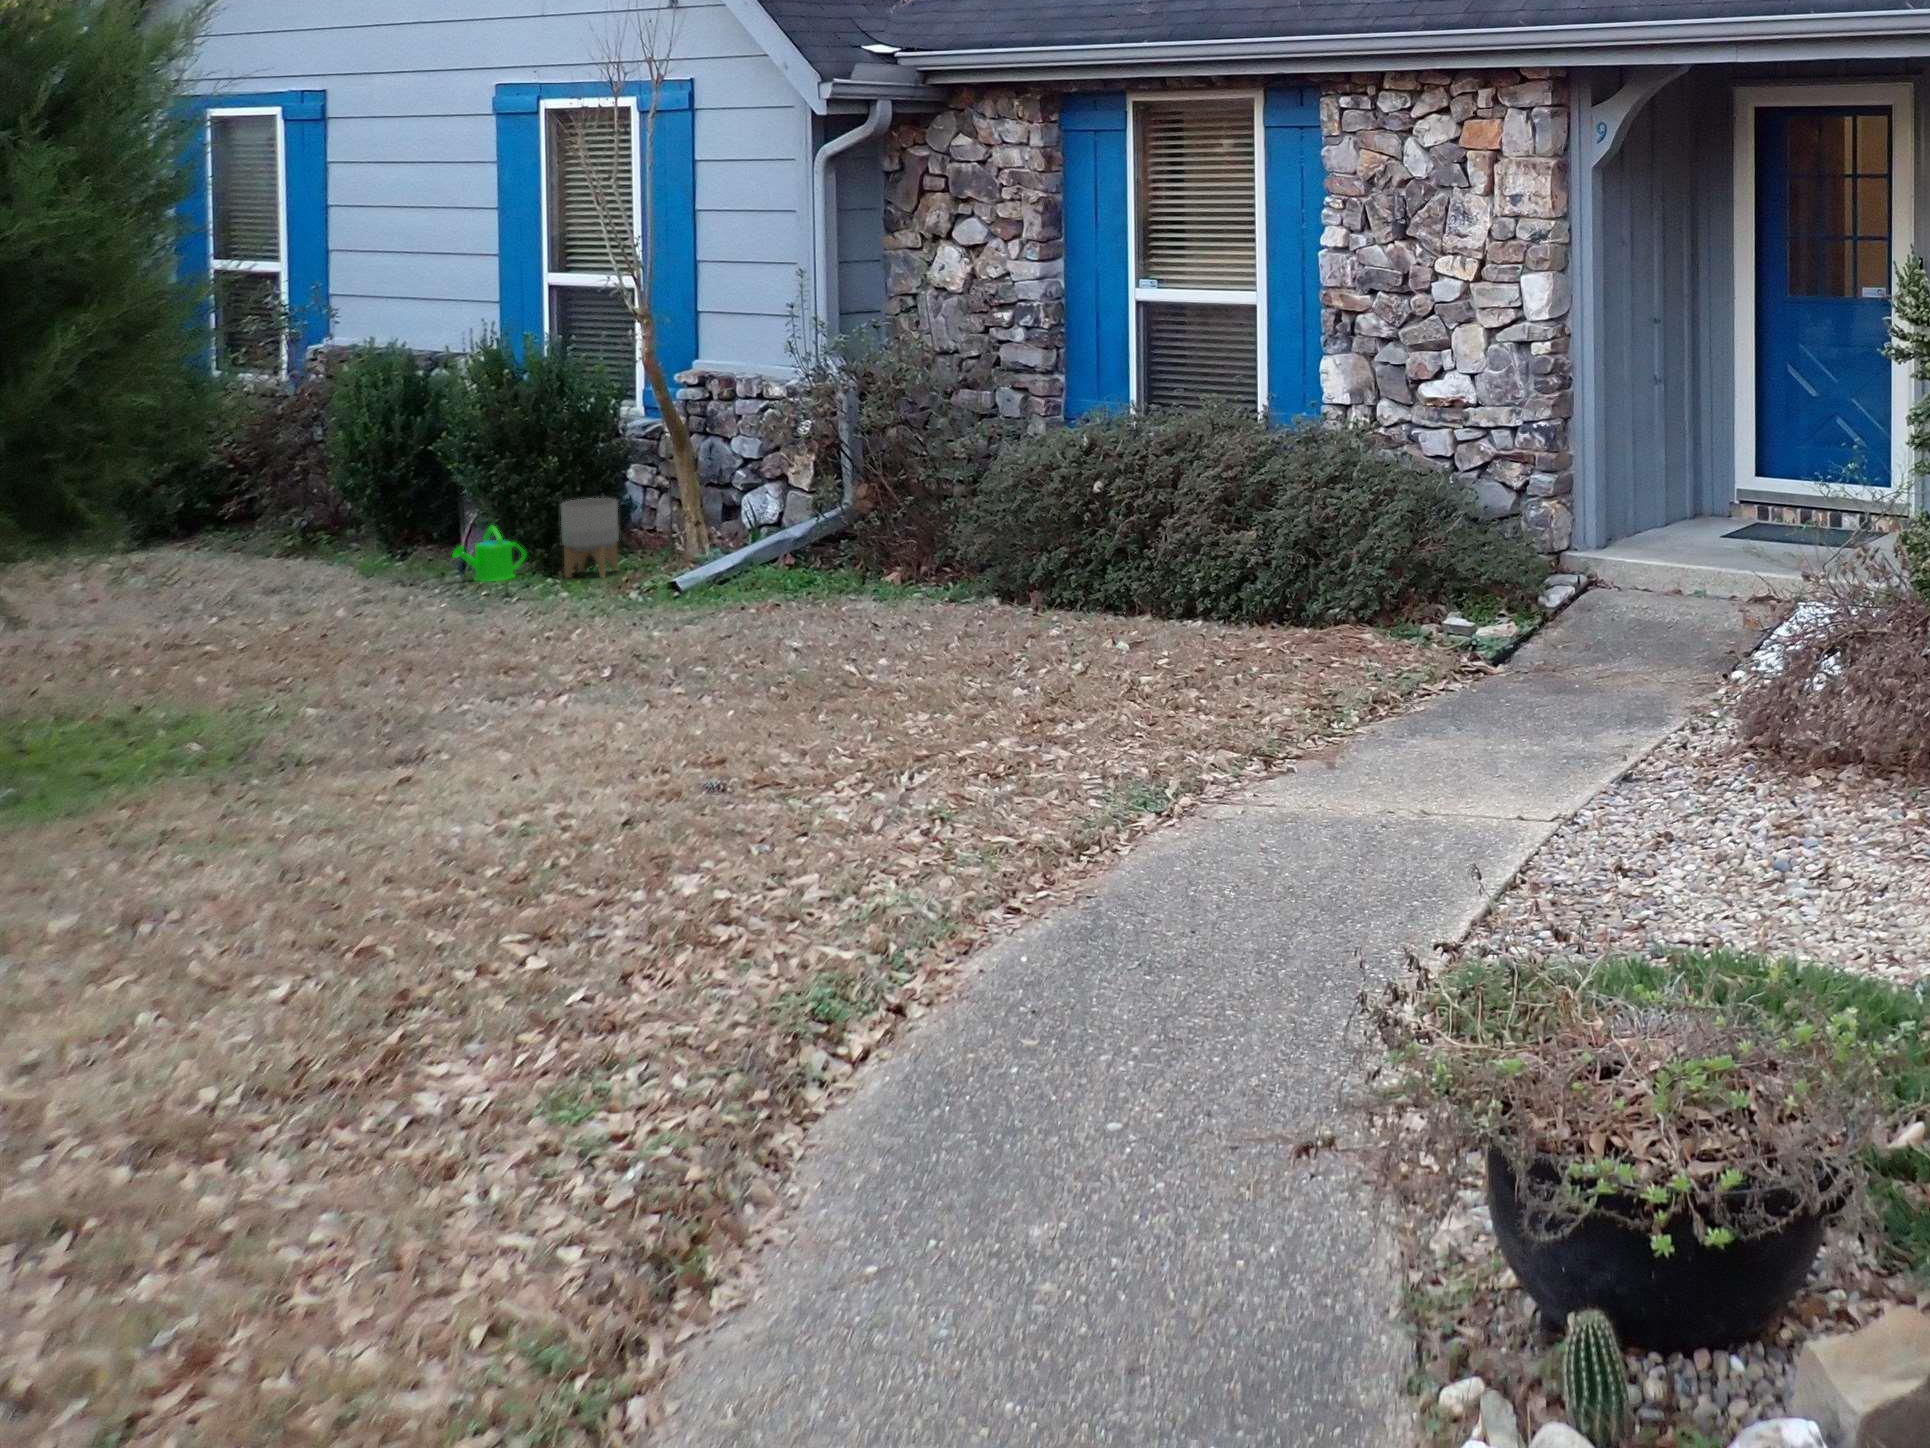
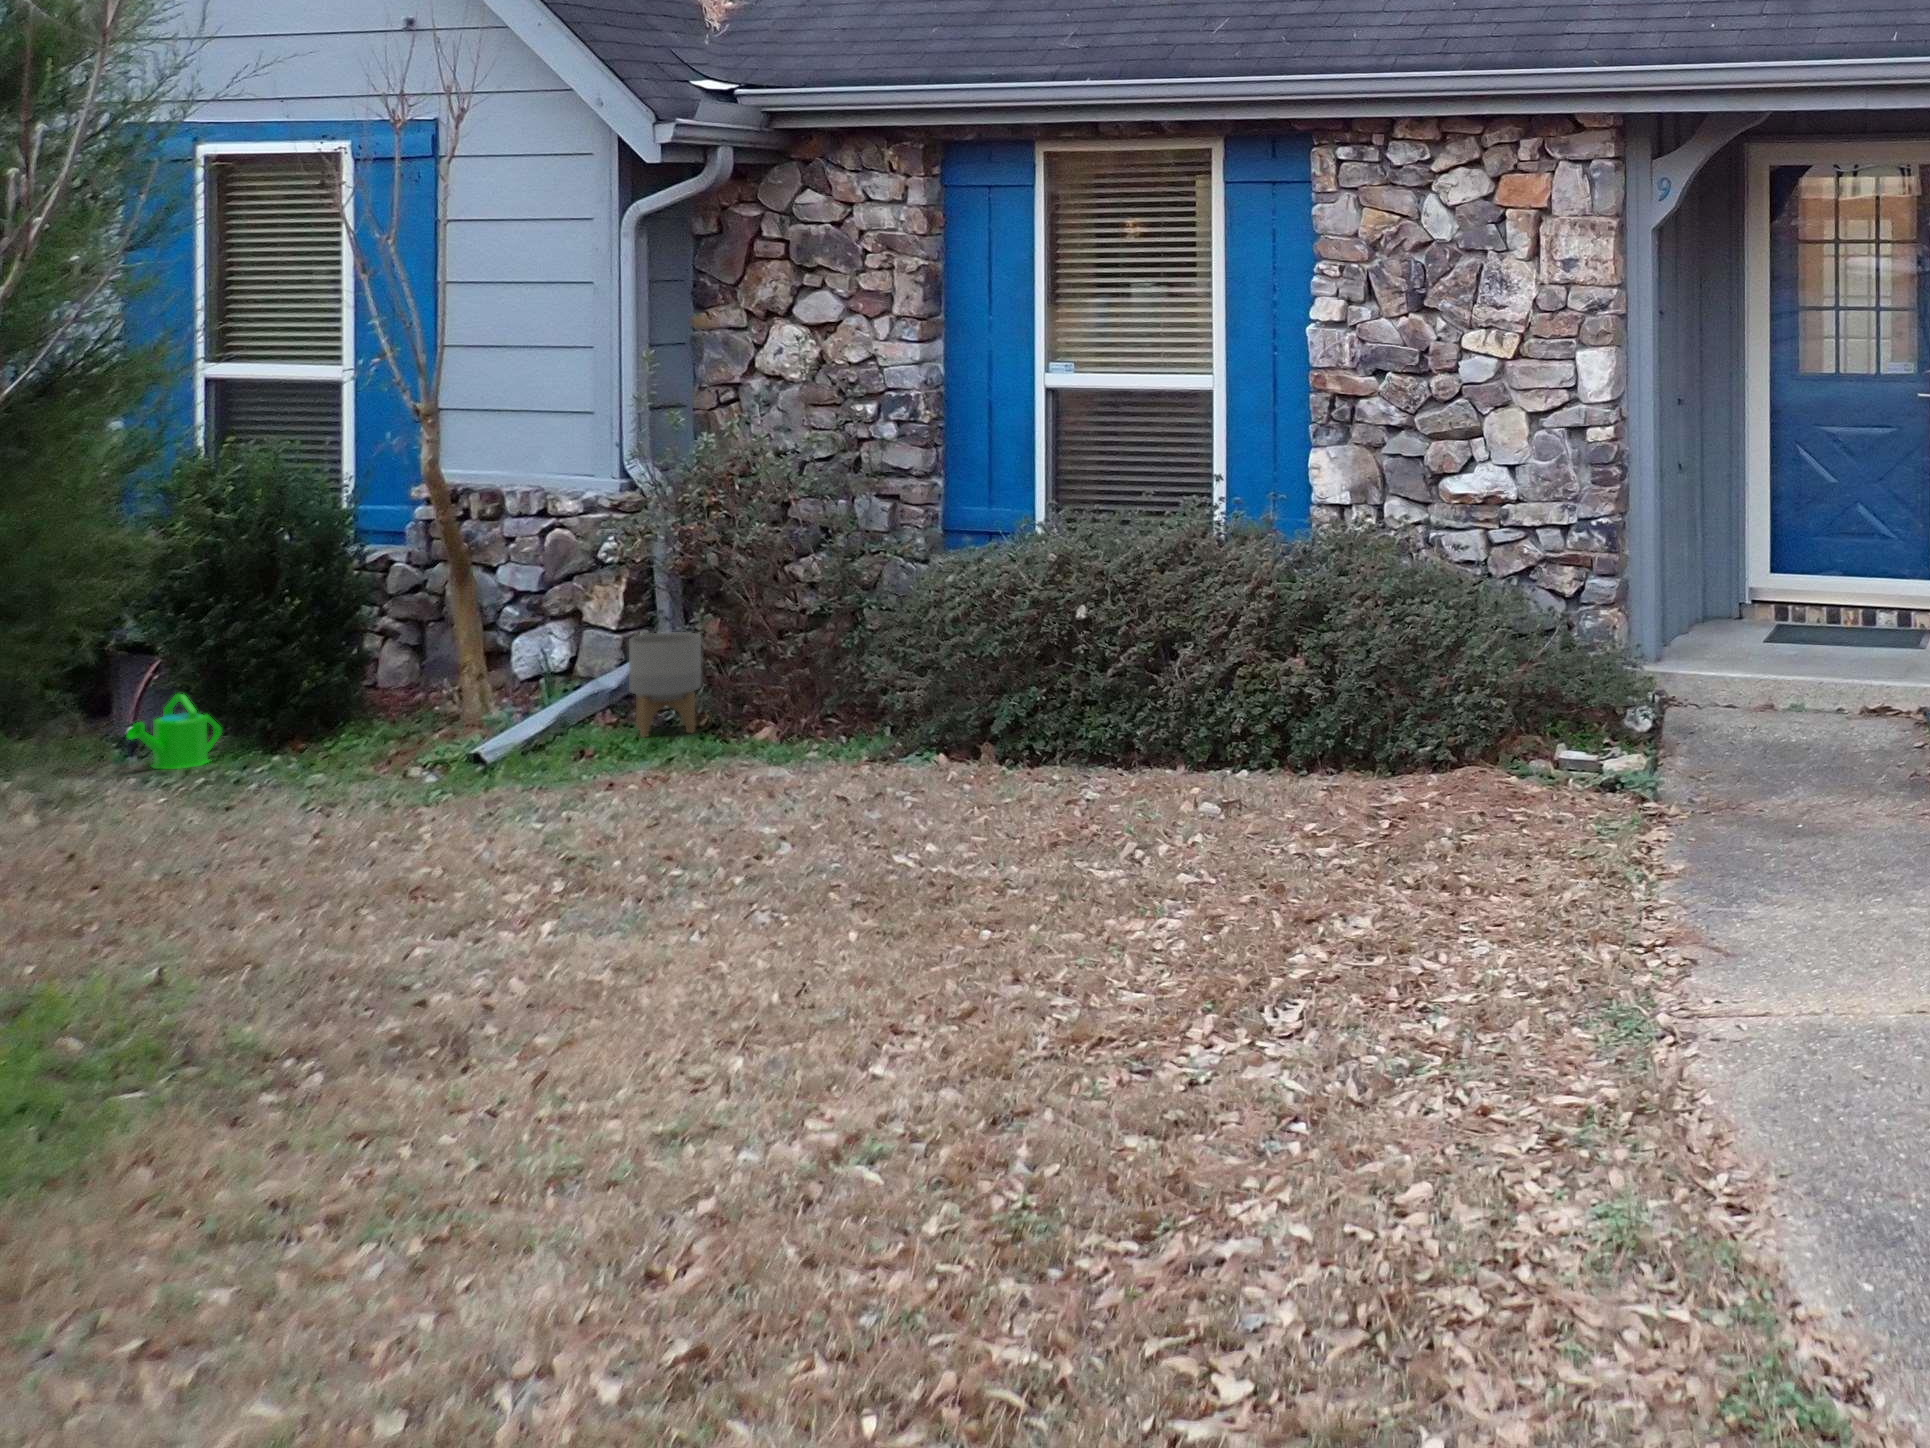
planter: present [561,498,619,578] -> present [629,632,701,737]

